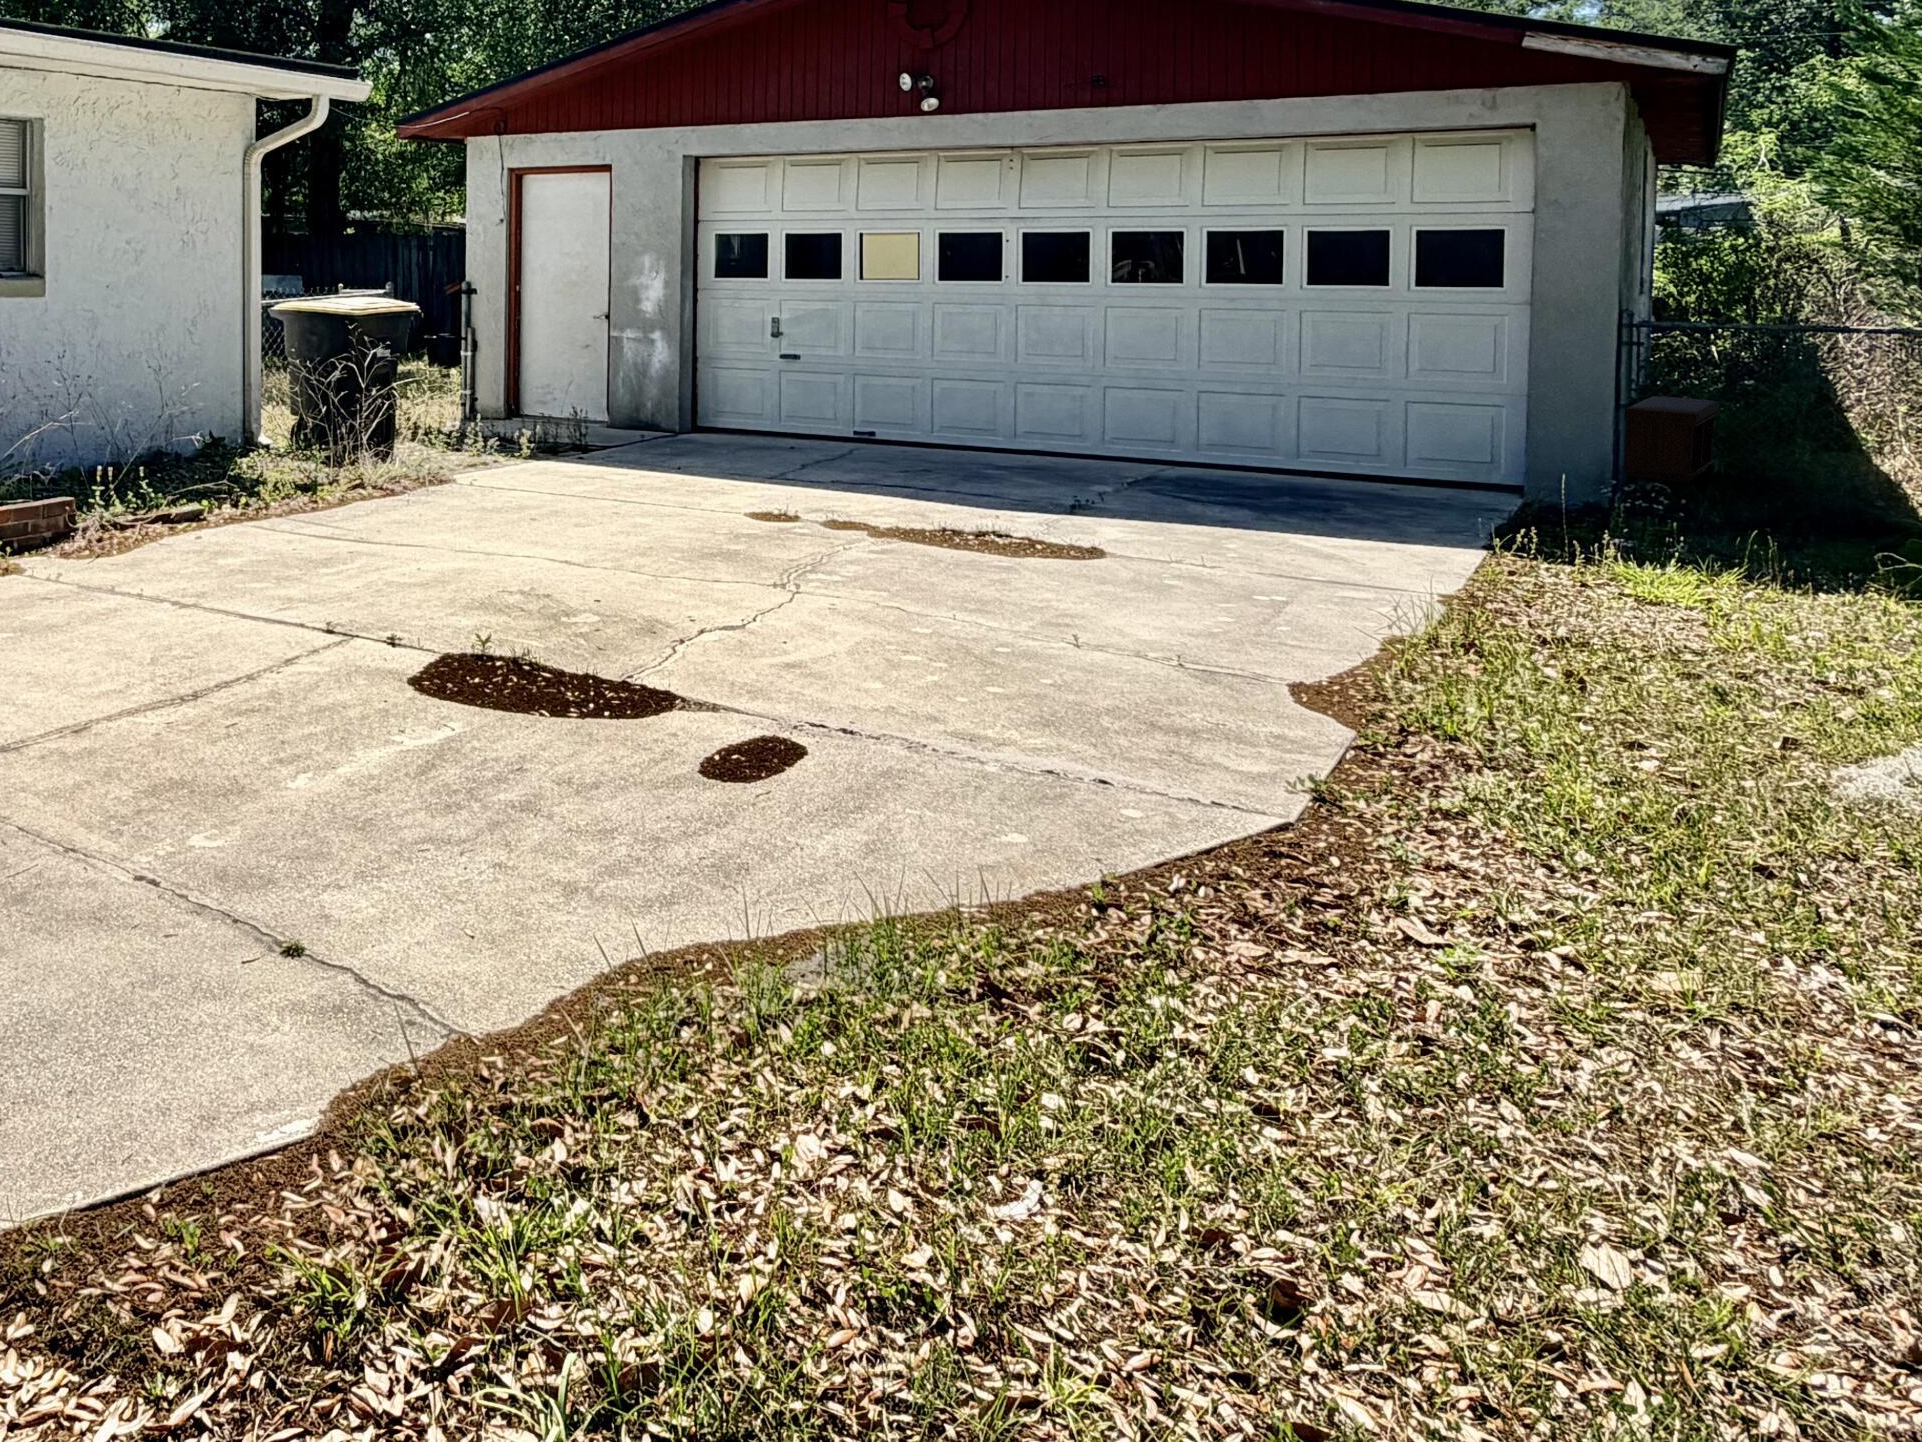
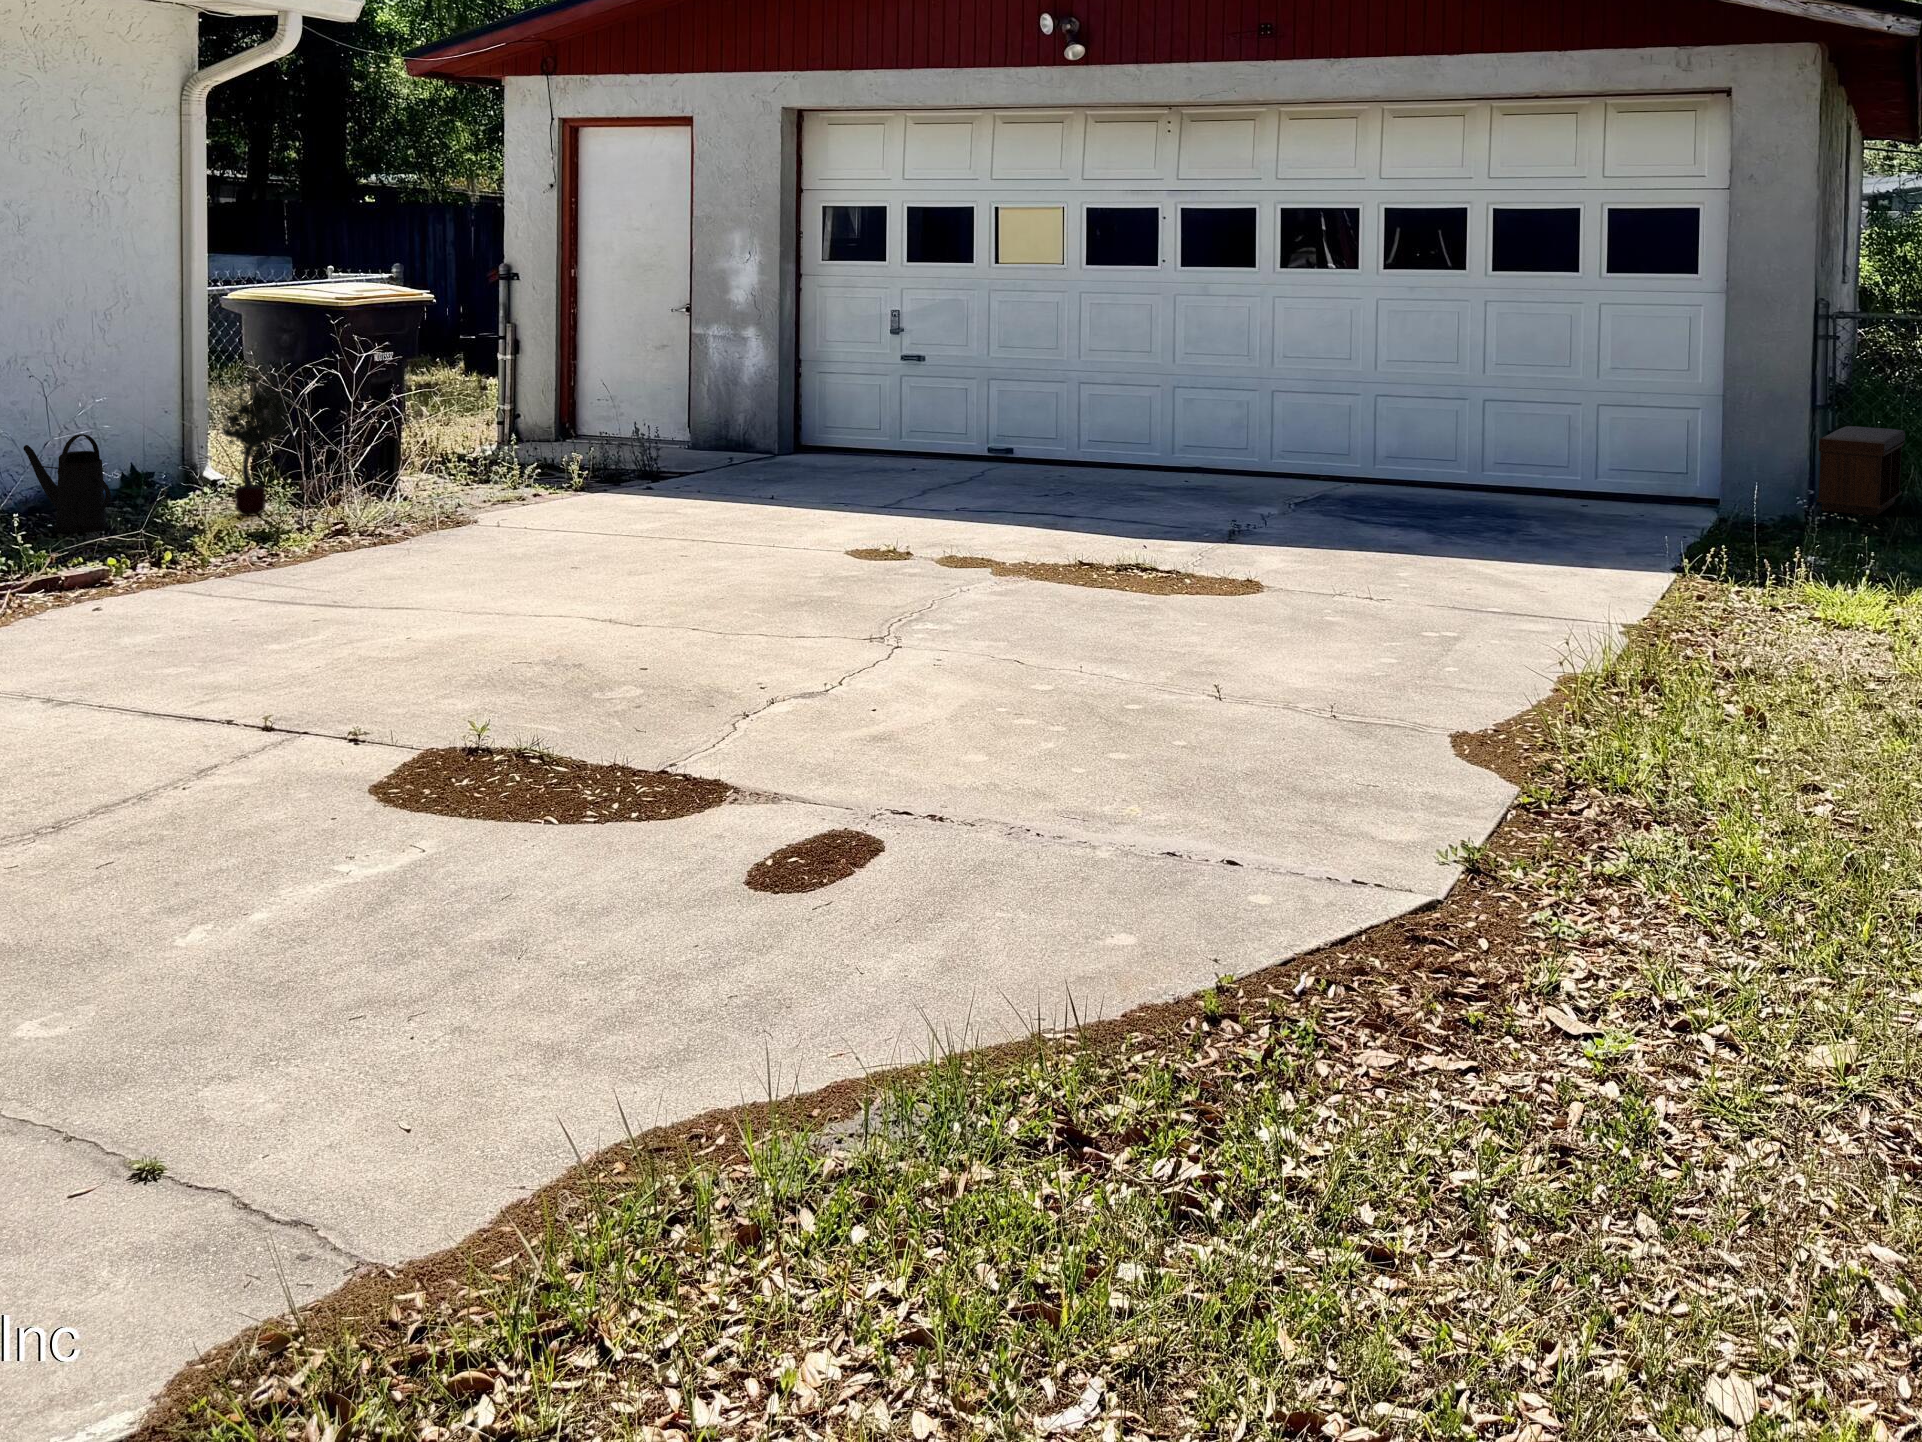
potted tree: none [202,340,268,454] -> present [221,369,305,516]
watering can: none [66,390,129,465] -> present [23,434,111,533]

